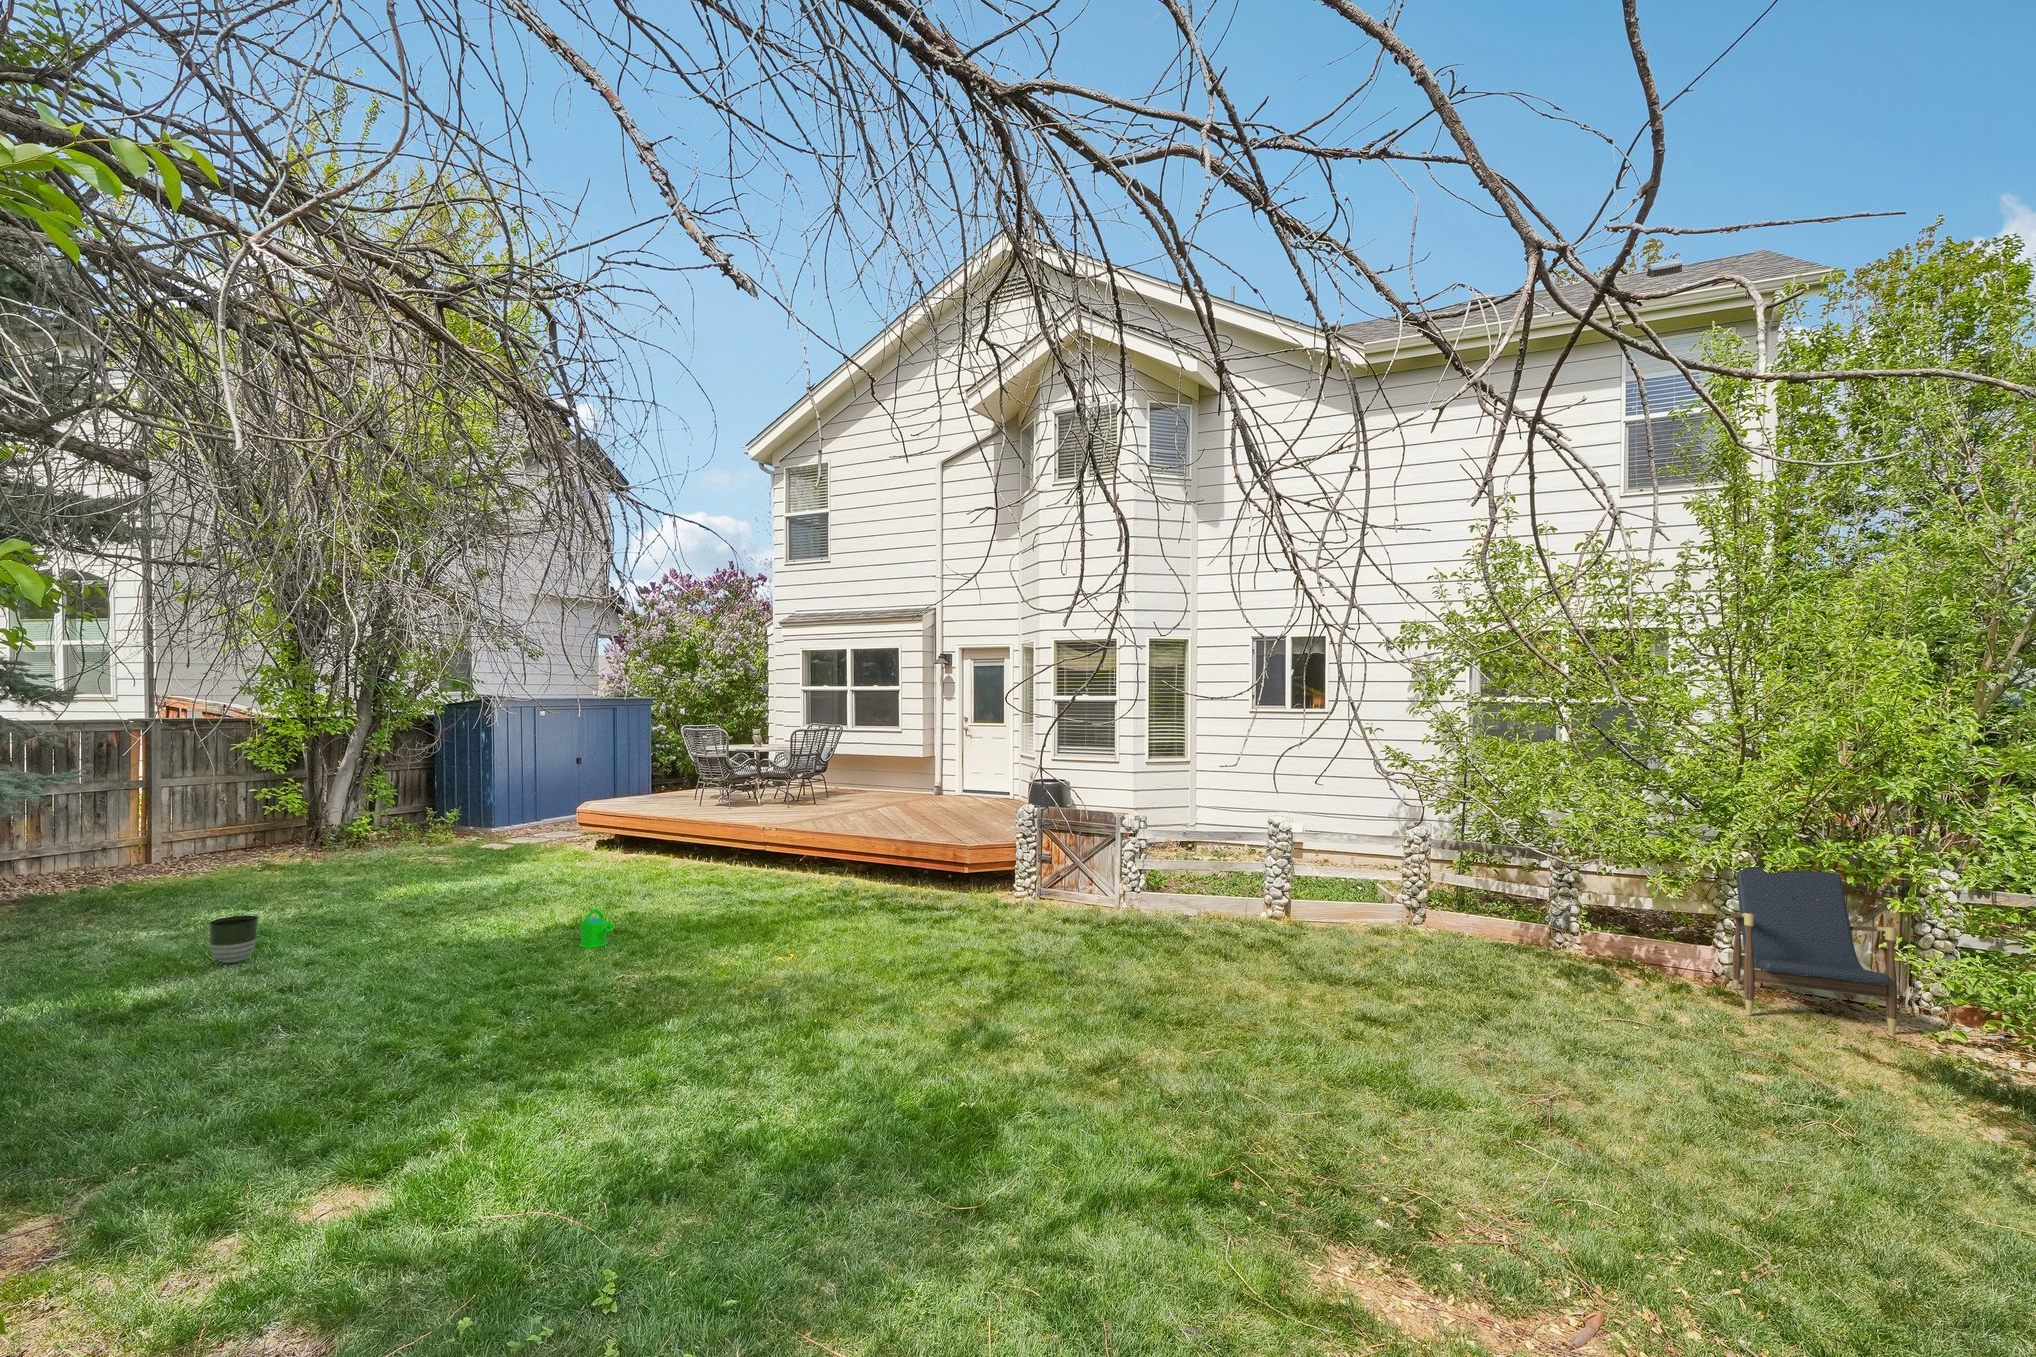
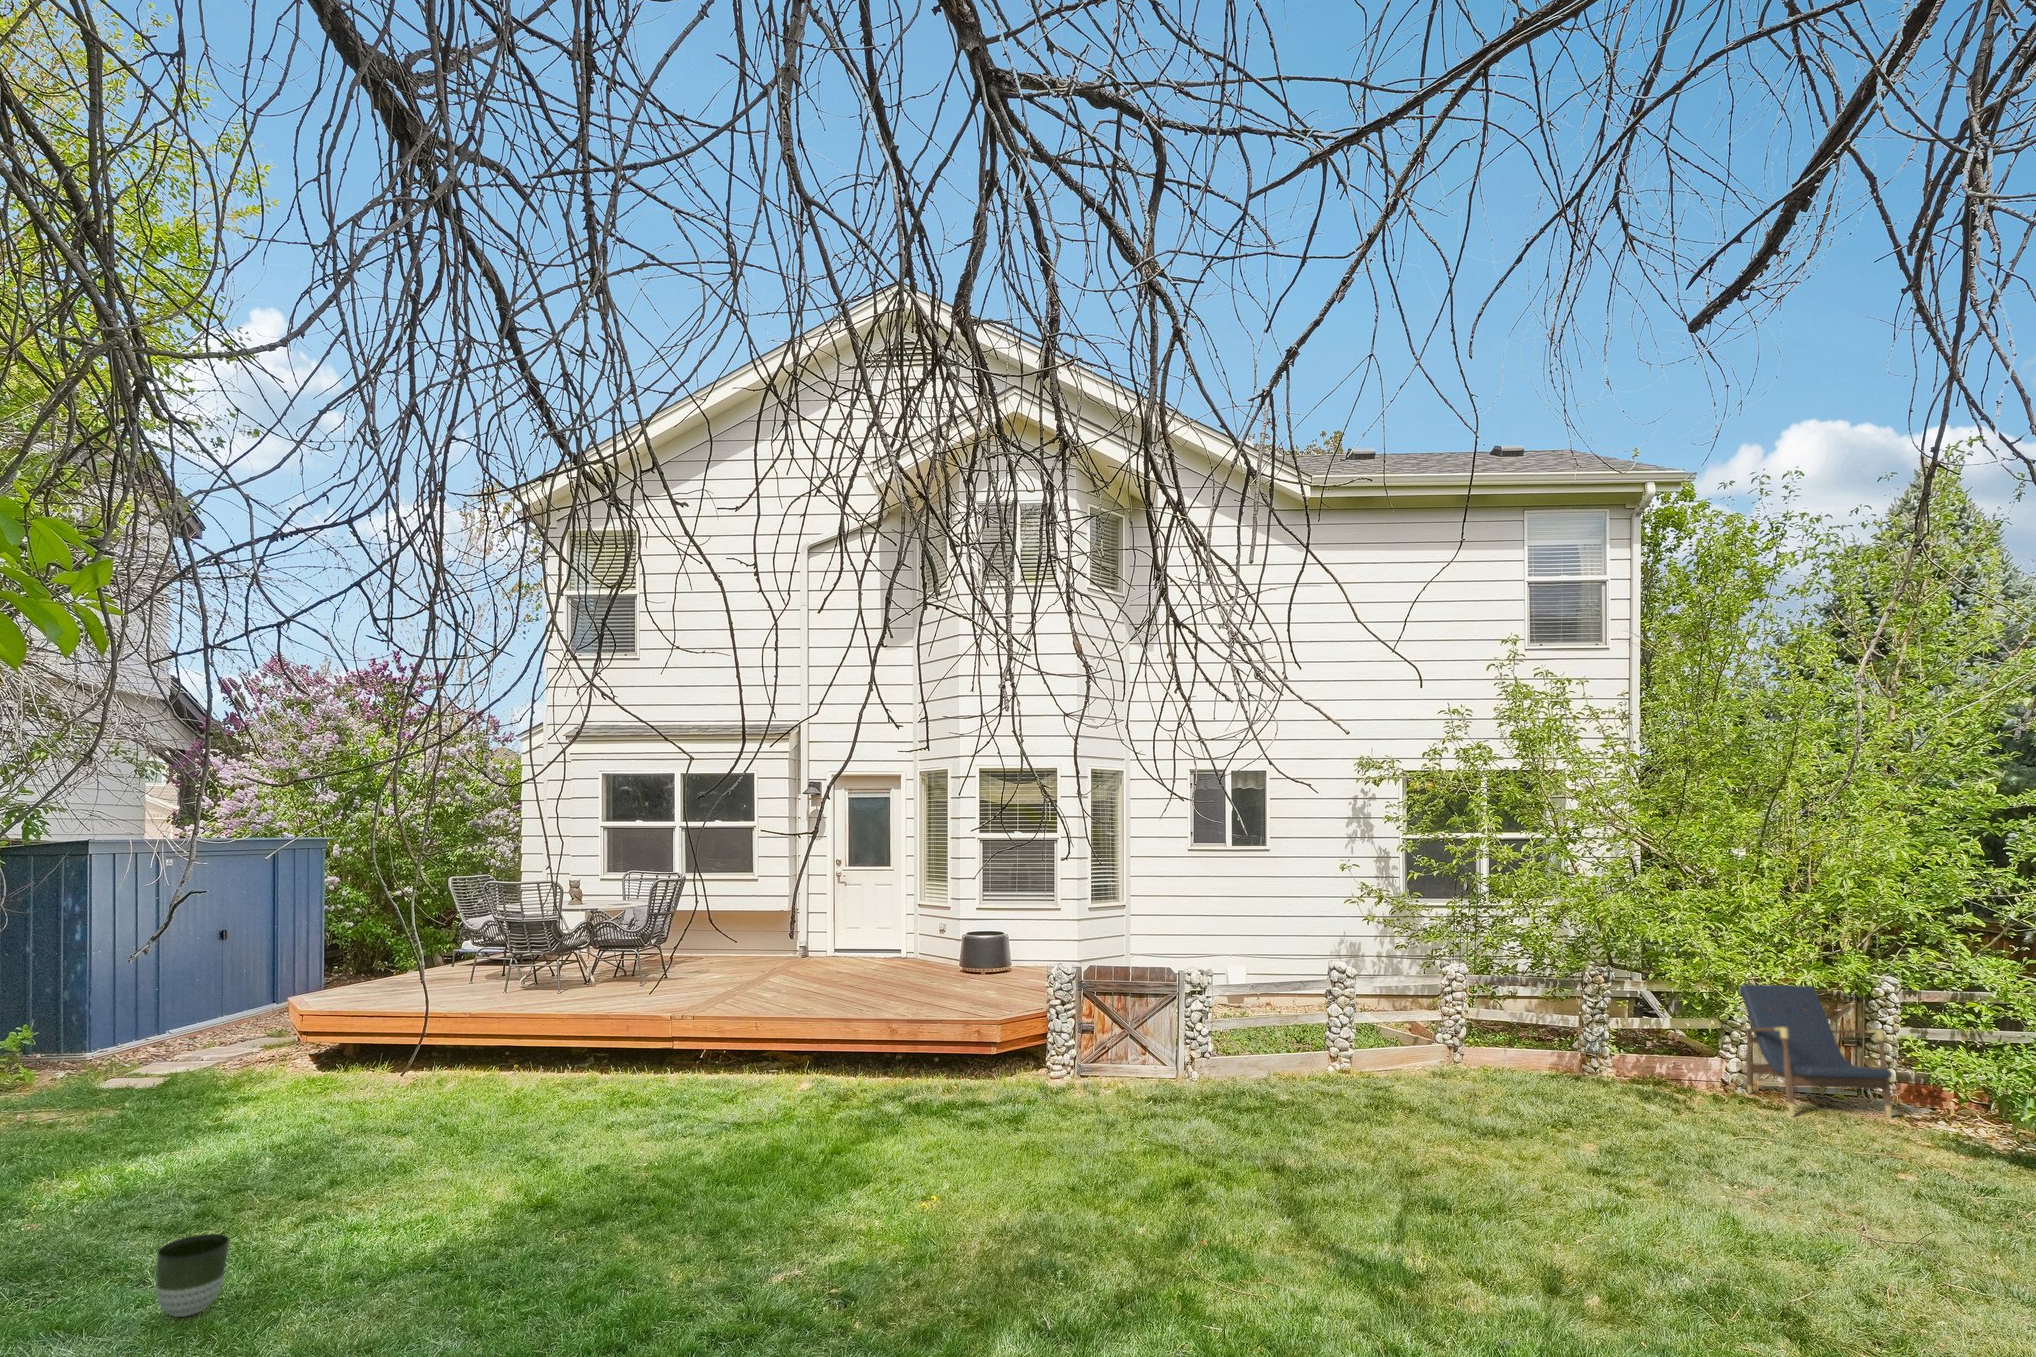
watering can: present [579,909,614,948] -> none [658,1153,721,1208]

